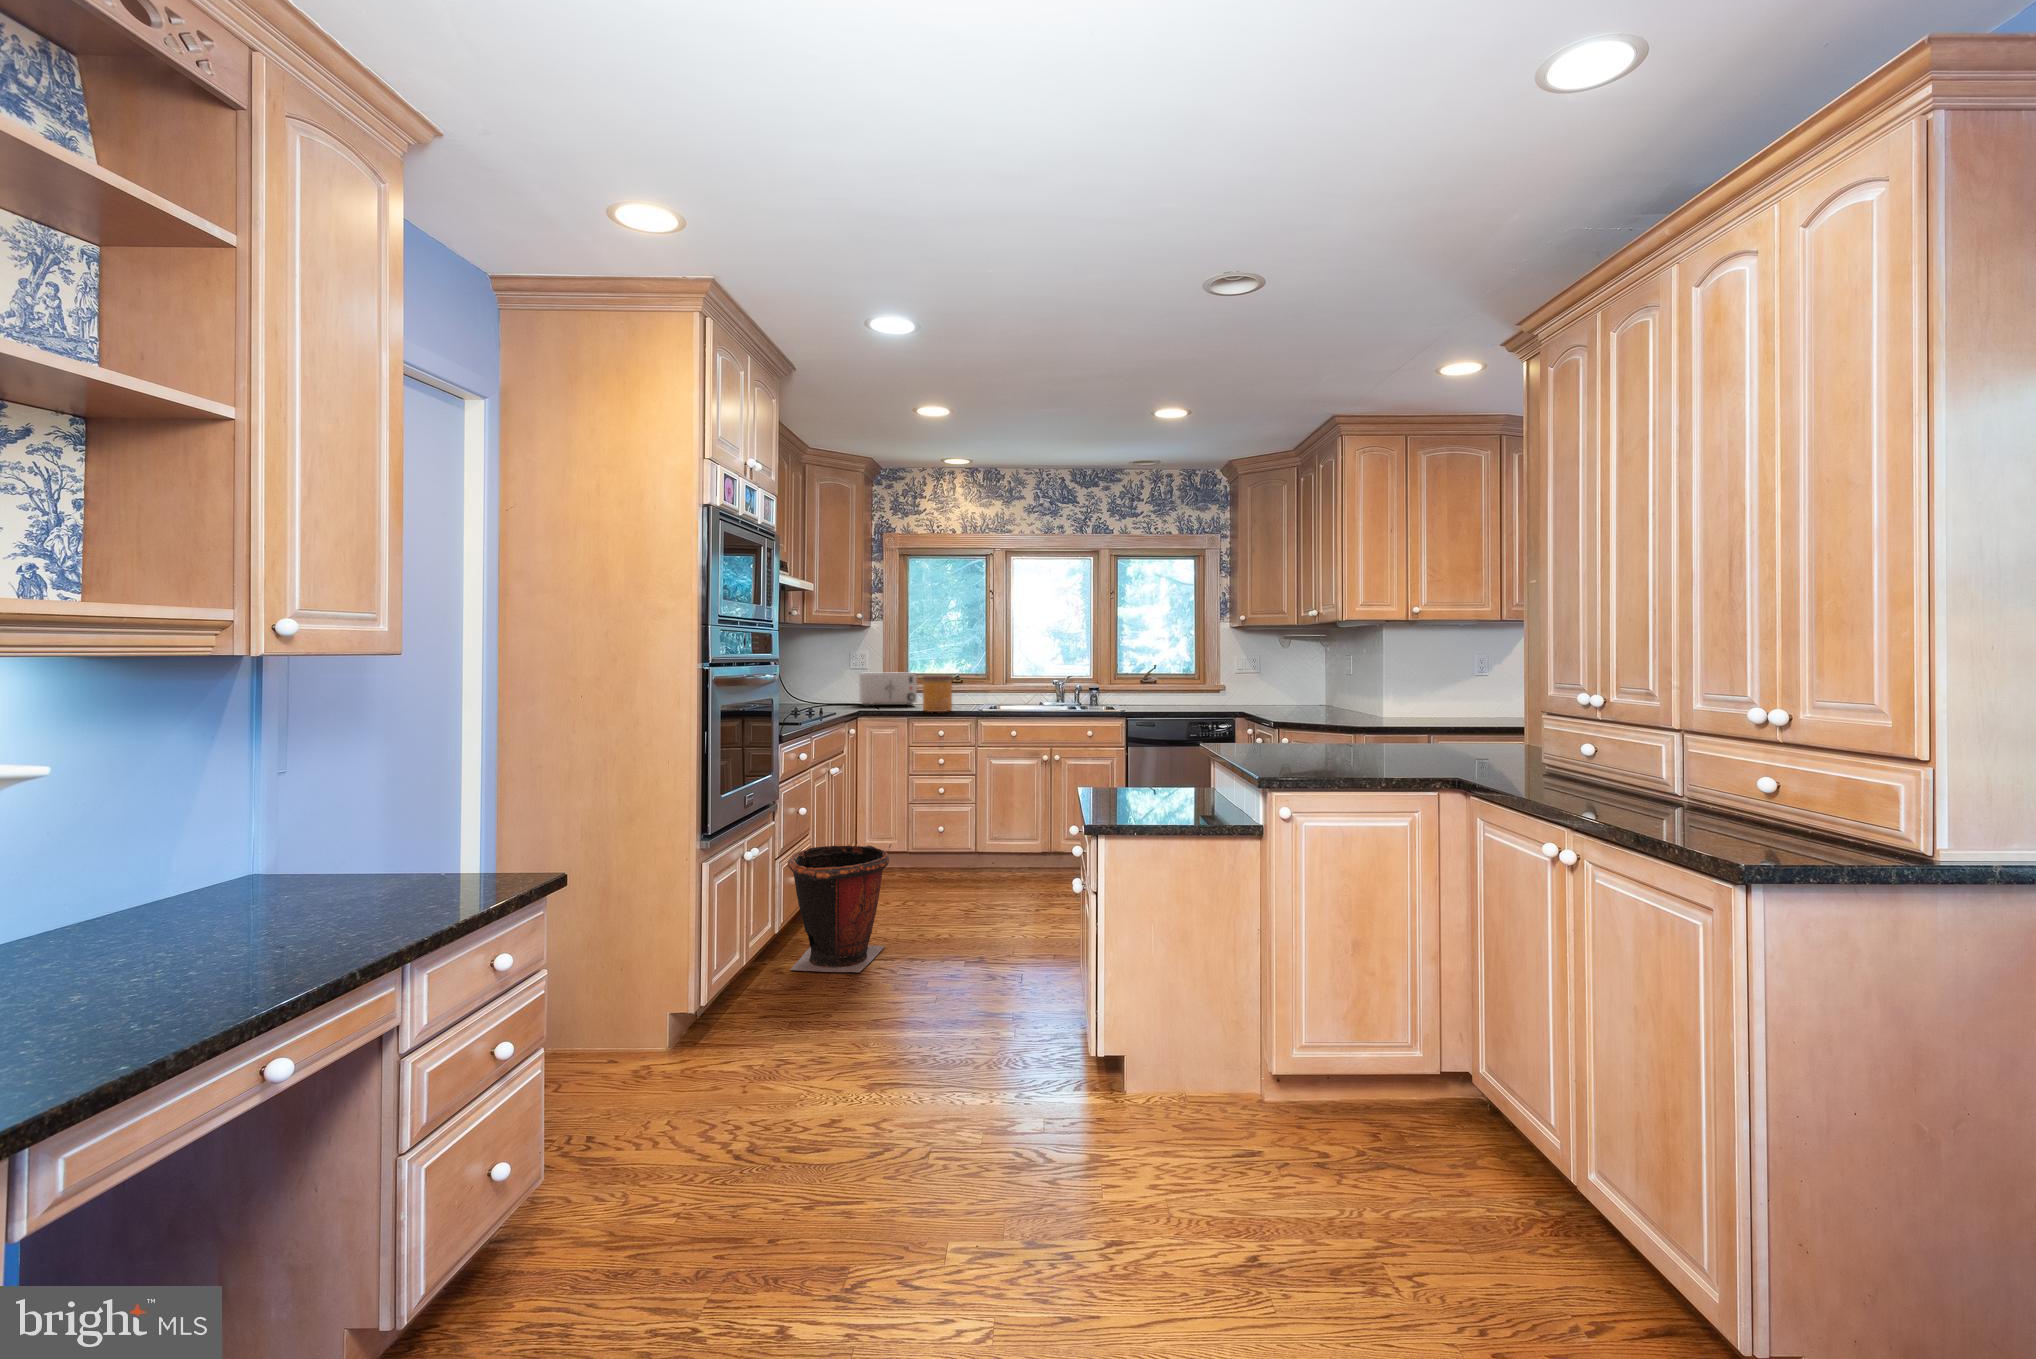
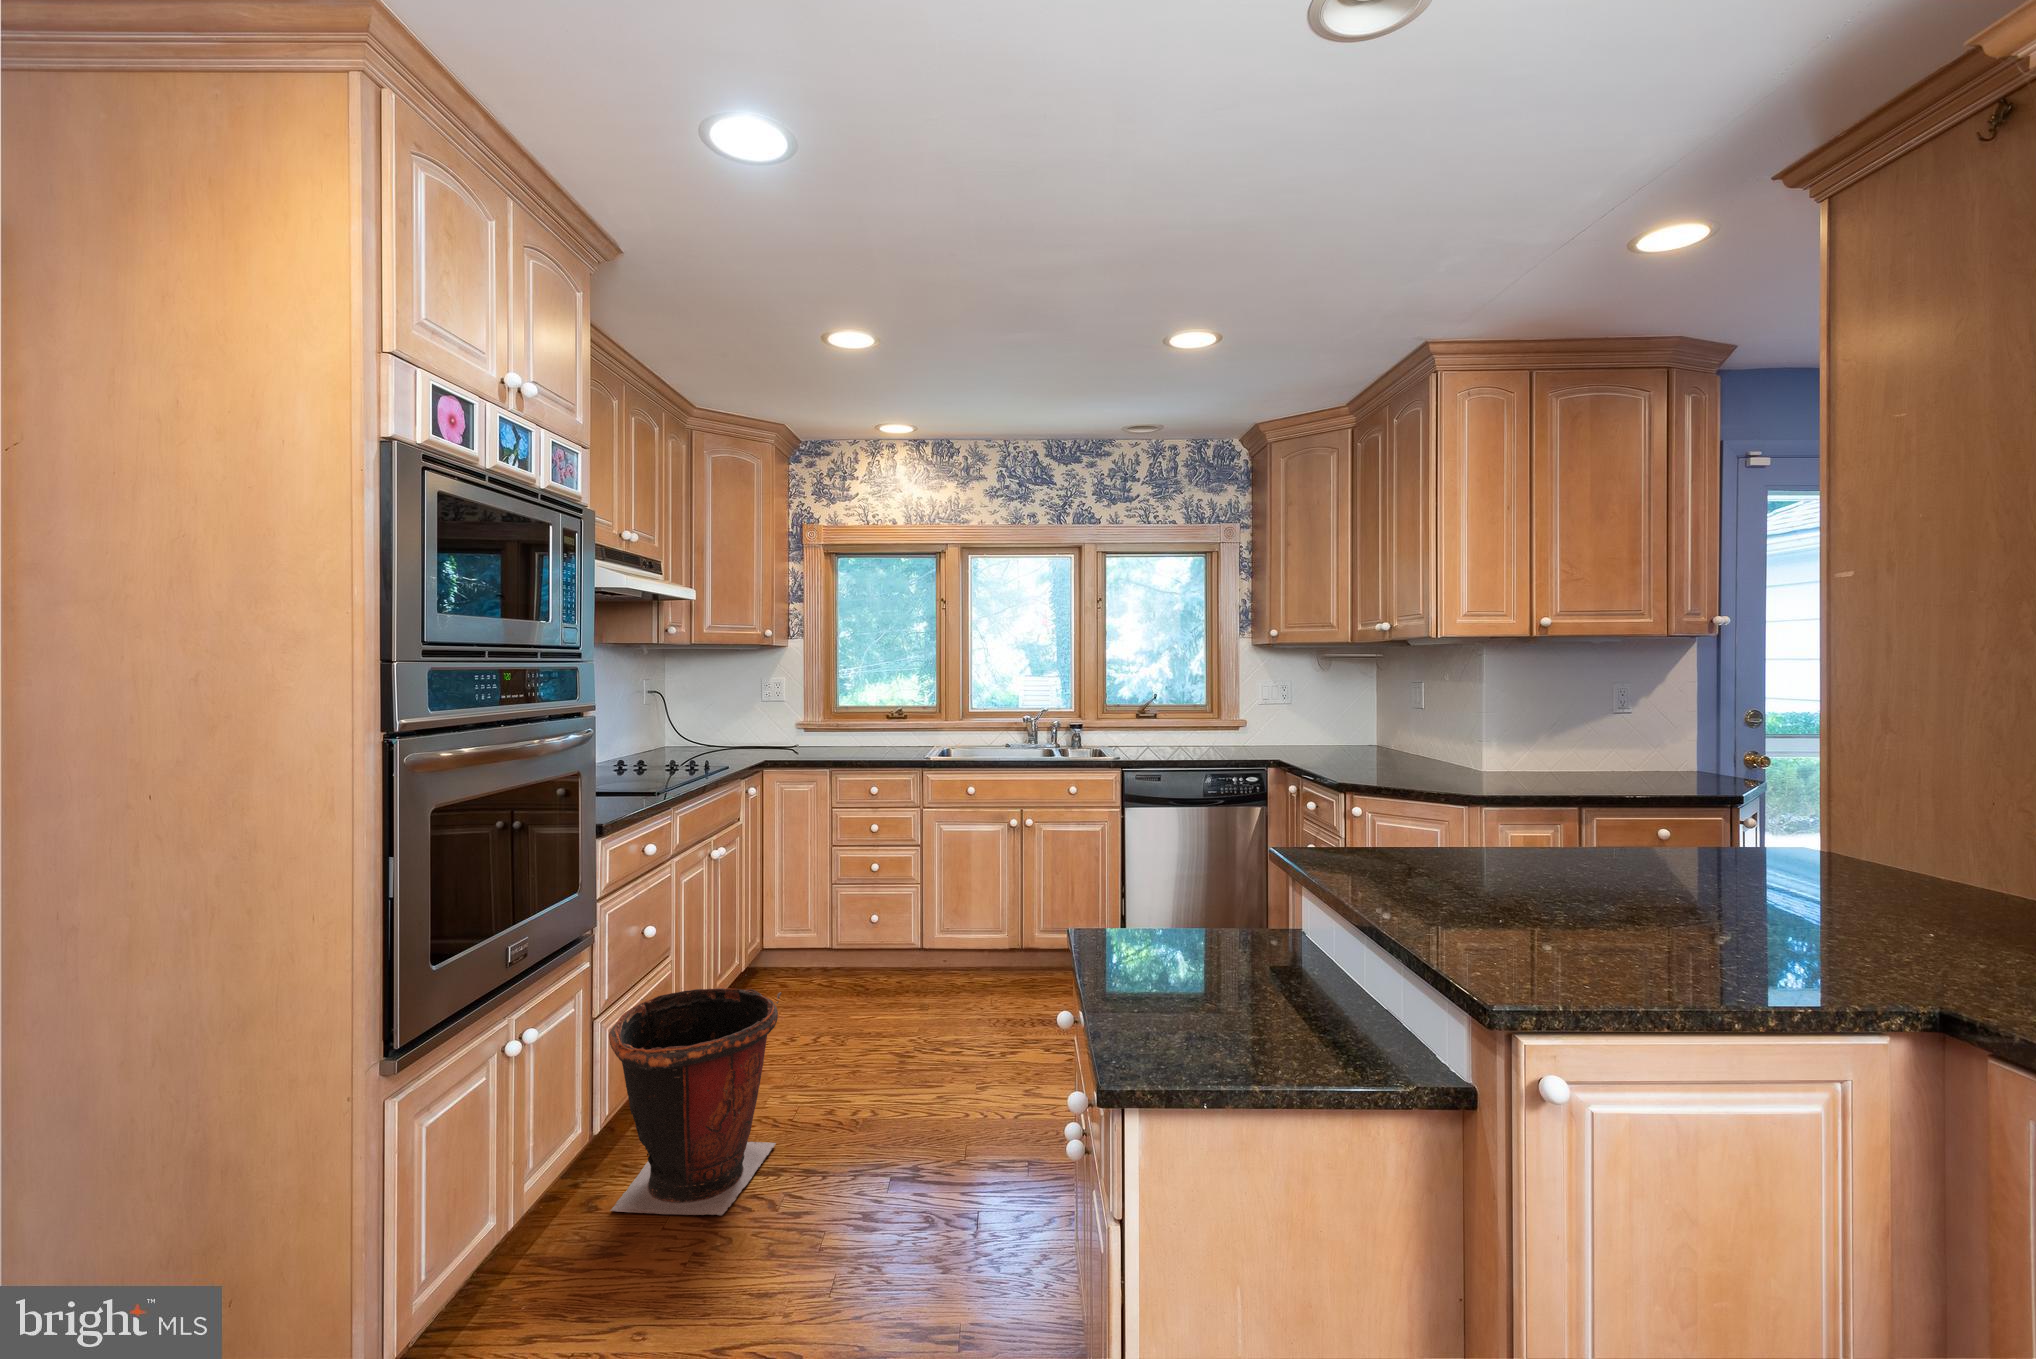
toaster: present [859,673,917,706] -> none [772,705,846,751]
jar: present [923,675,952,712] -> none [850,711,891,761]

